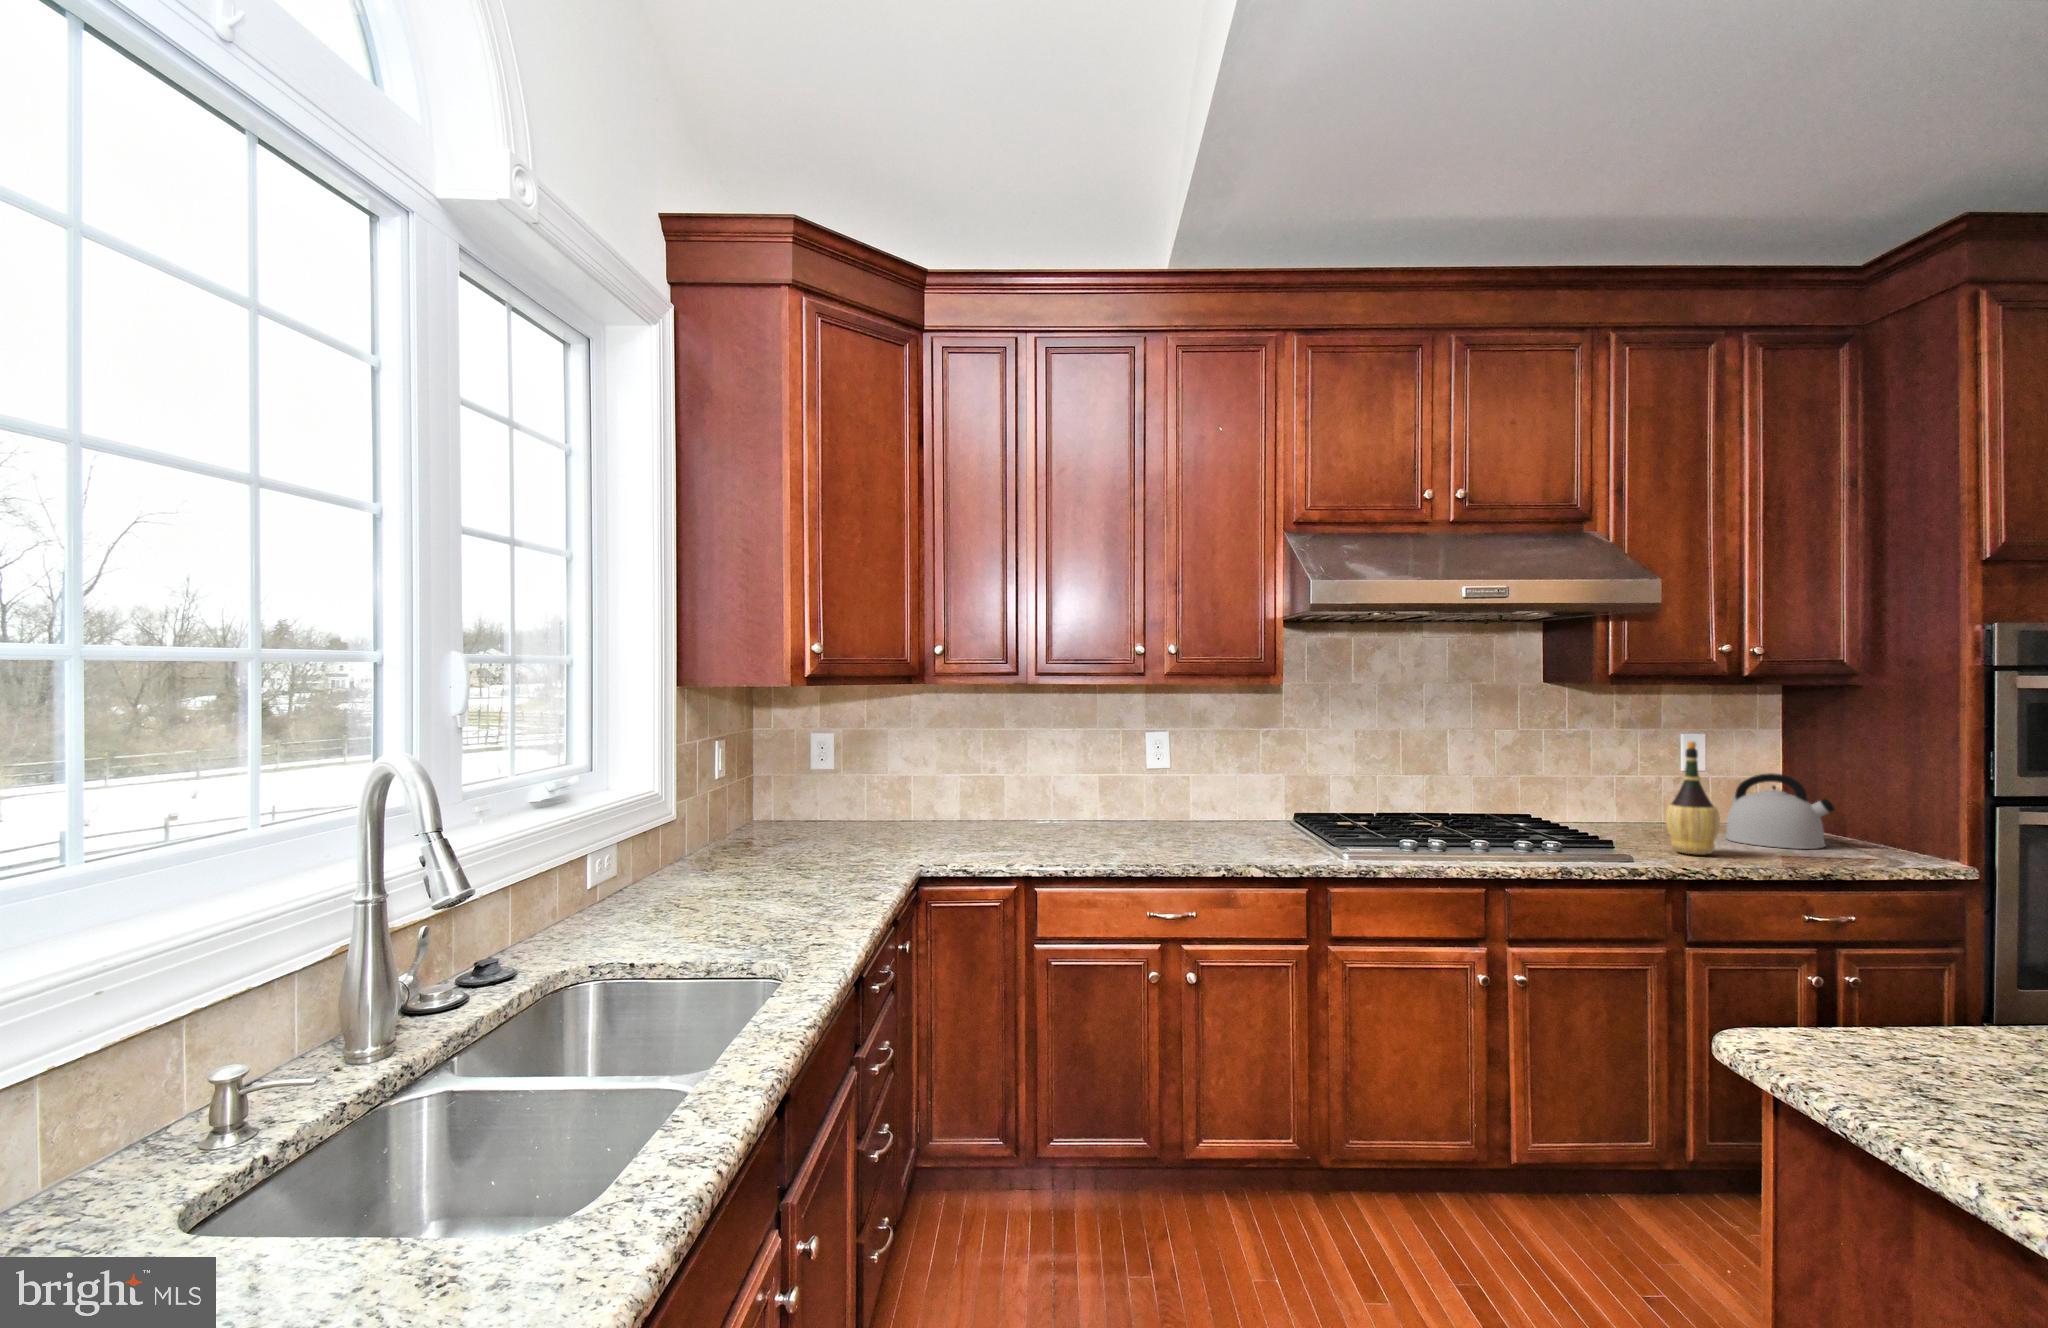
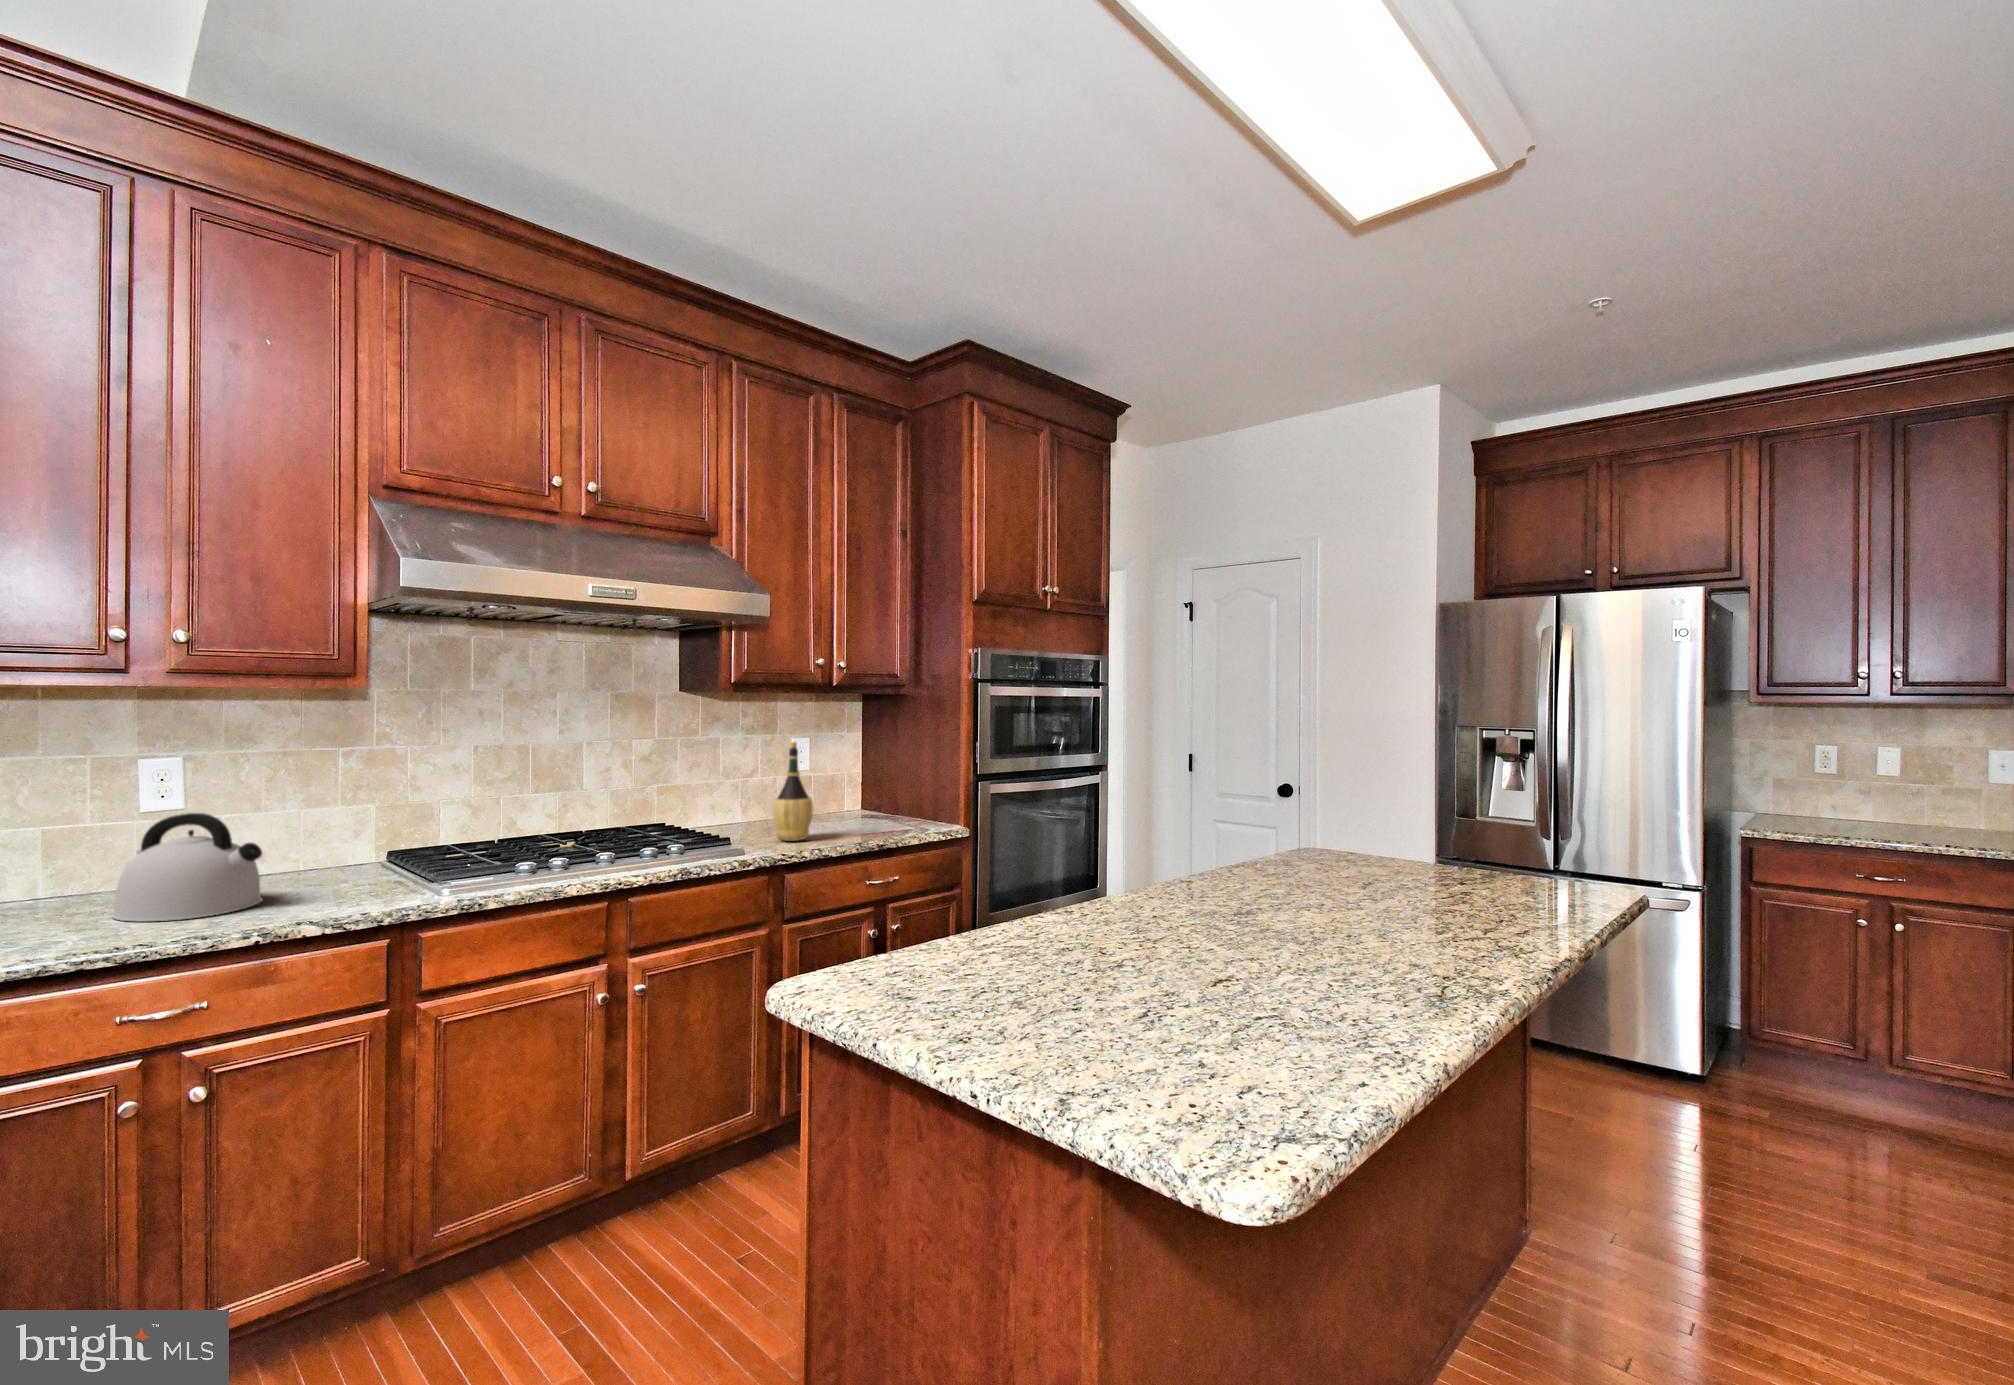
kettle: present [1726,773,1835,849] -> present [112,813,262,922]

